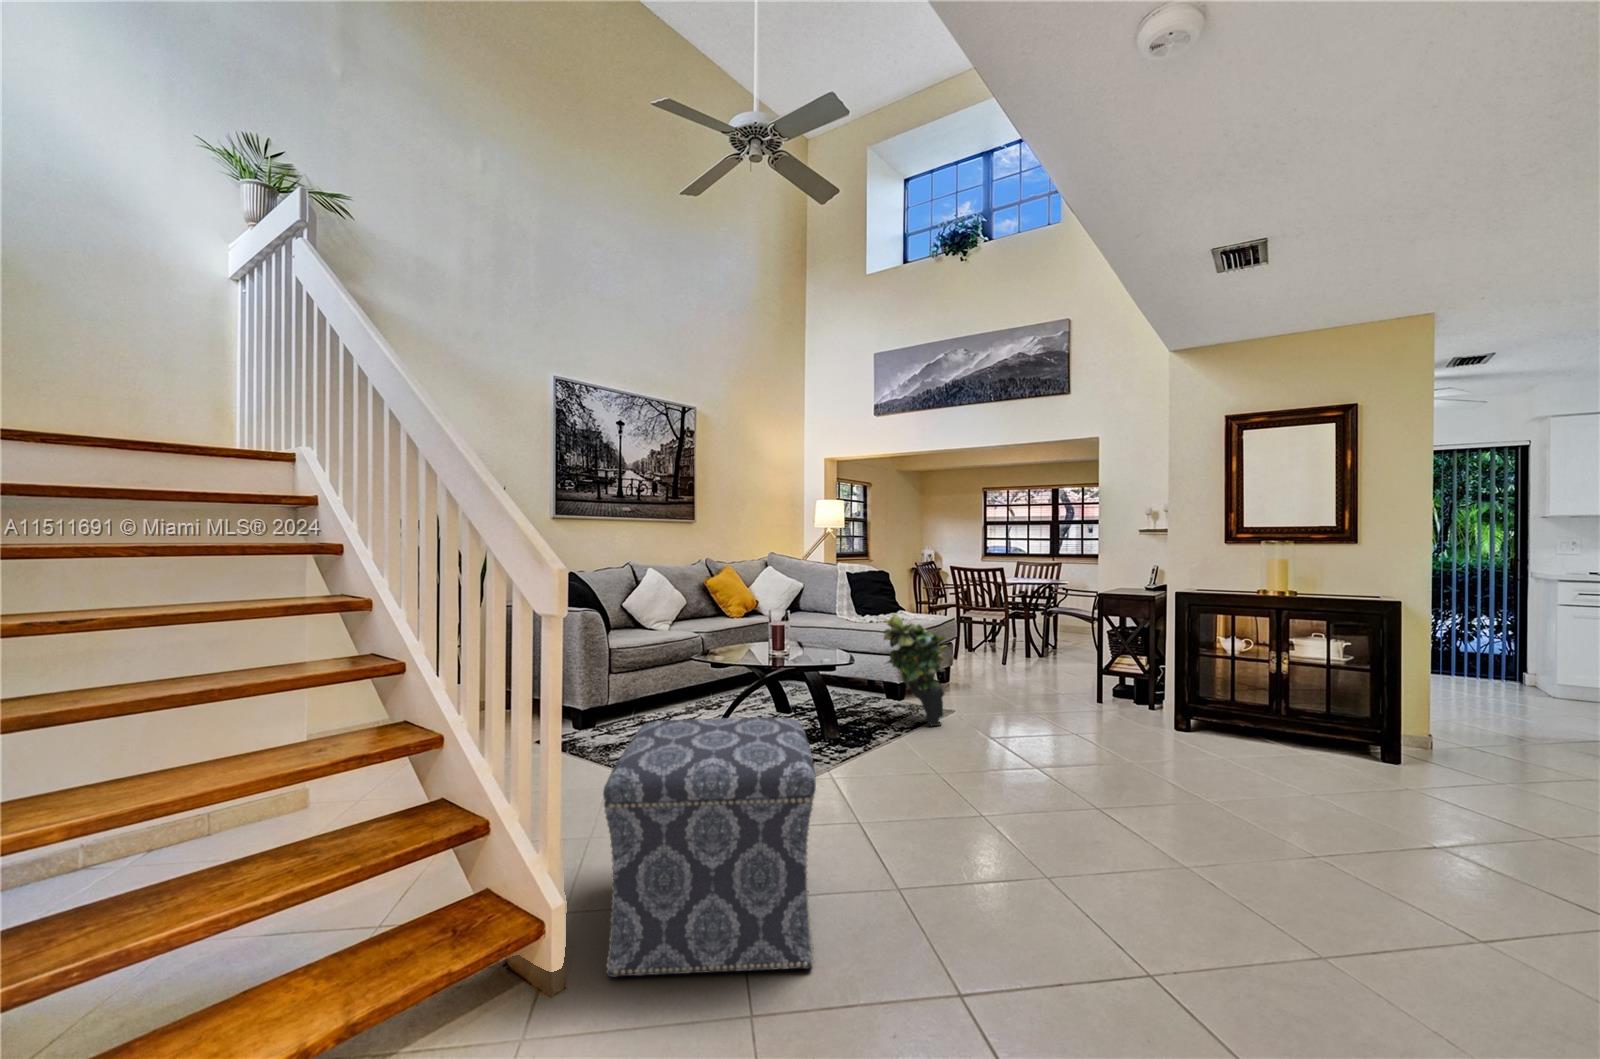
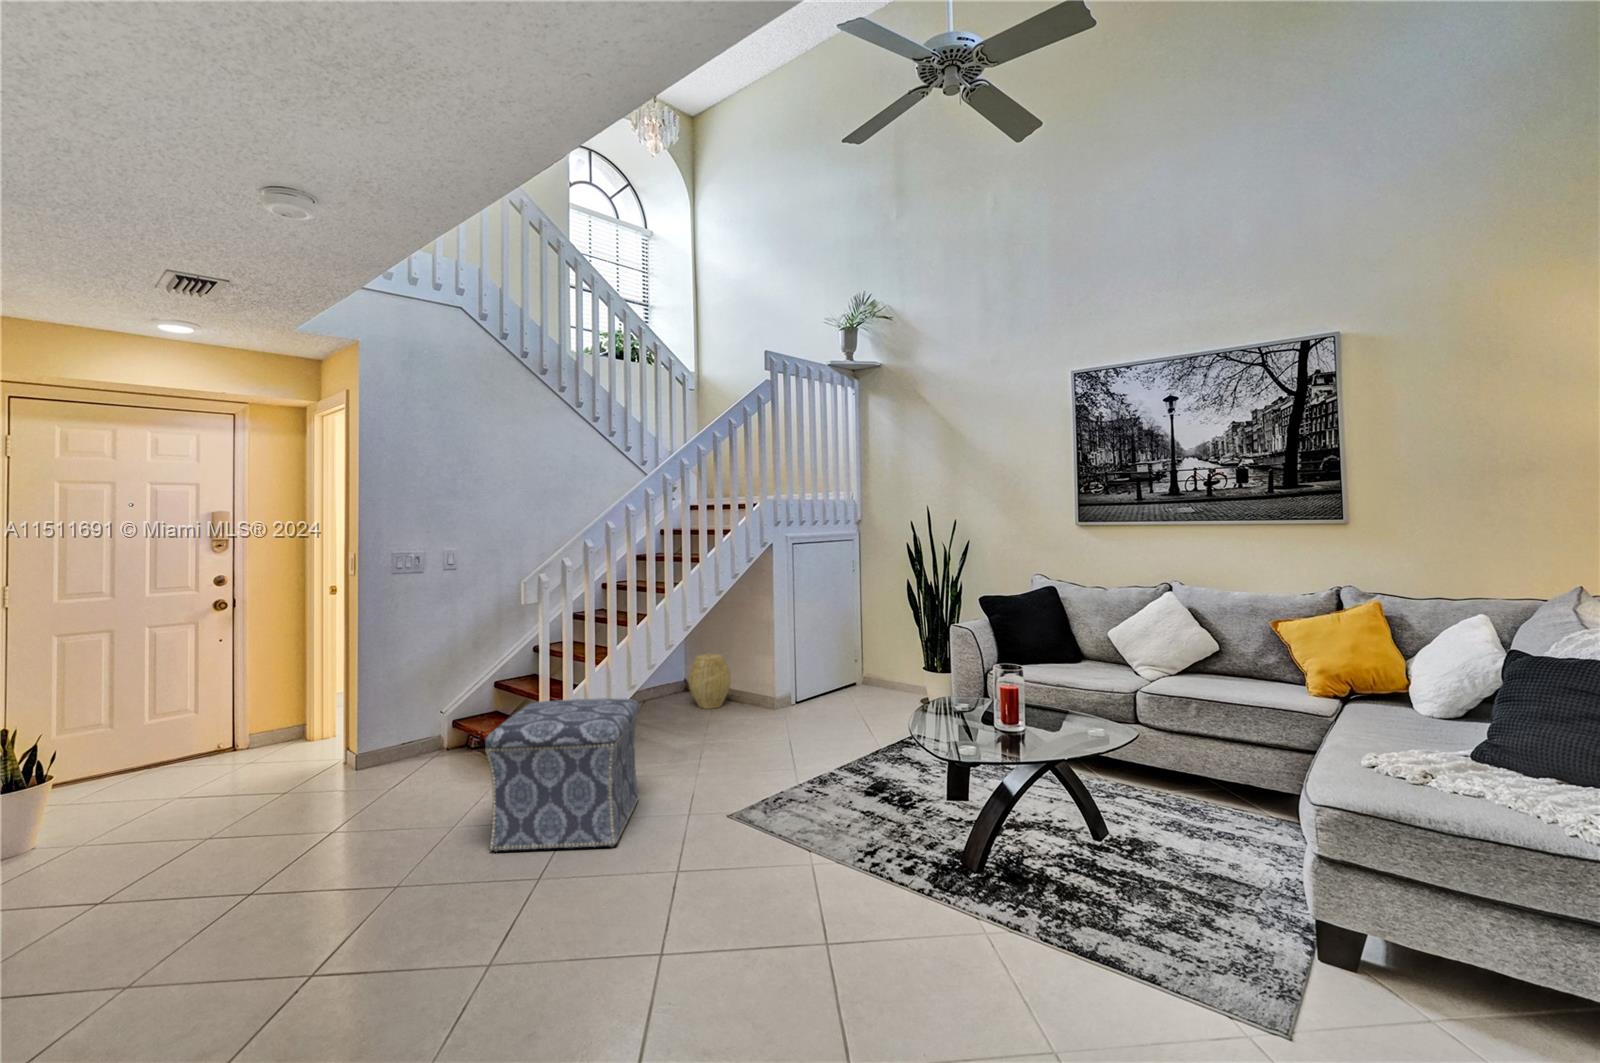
potted plant: present [883,614,946,726] -> none [1034,722,1169,969]
woven basket: none [64,748,195,878] -> present [688,654,731,709]

